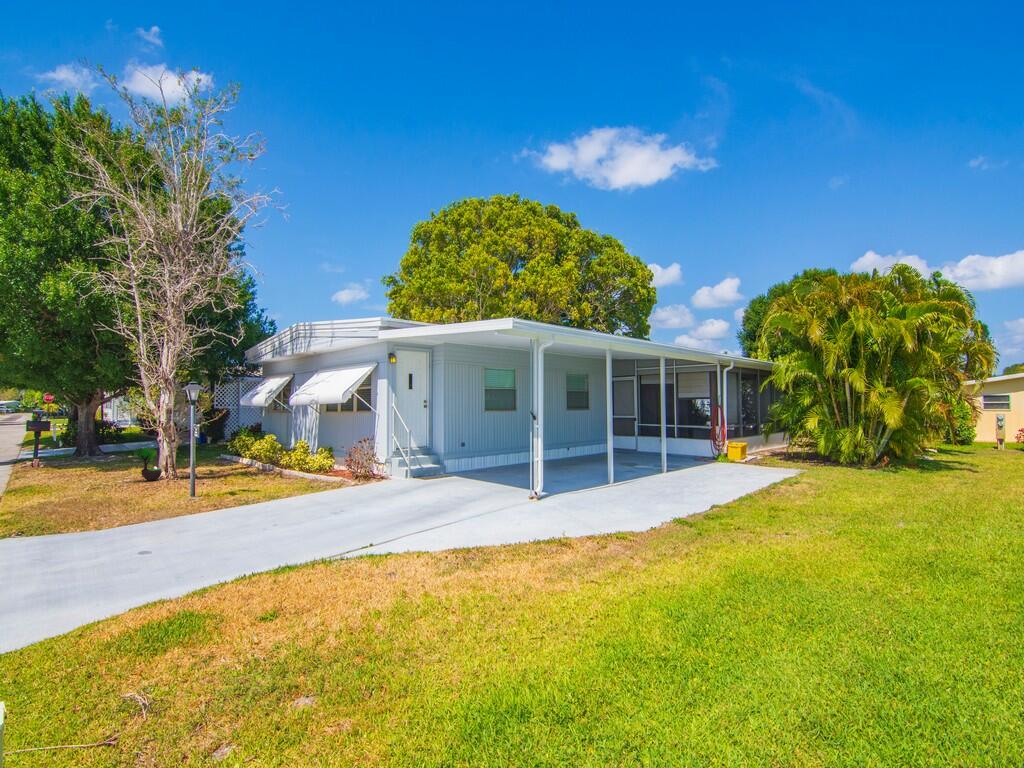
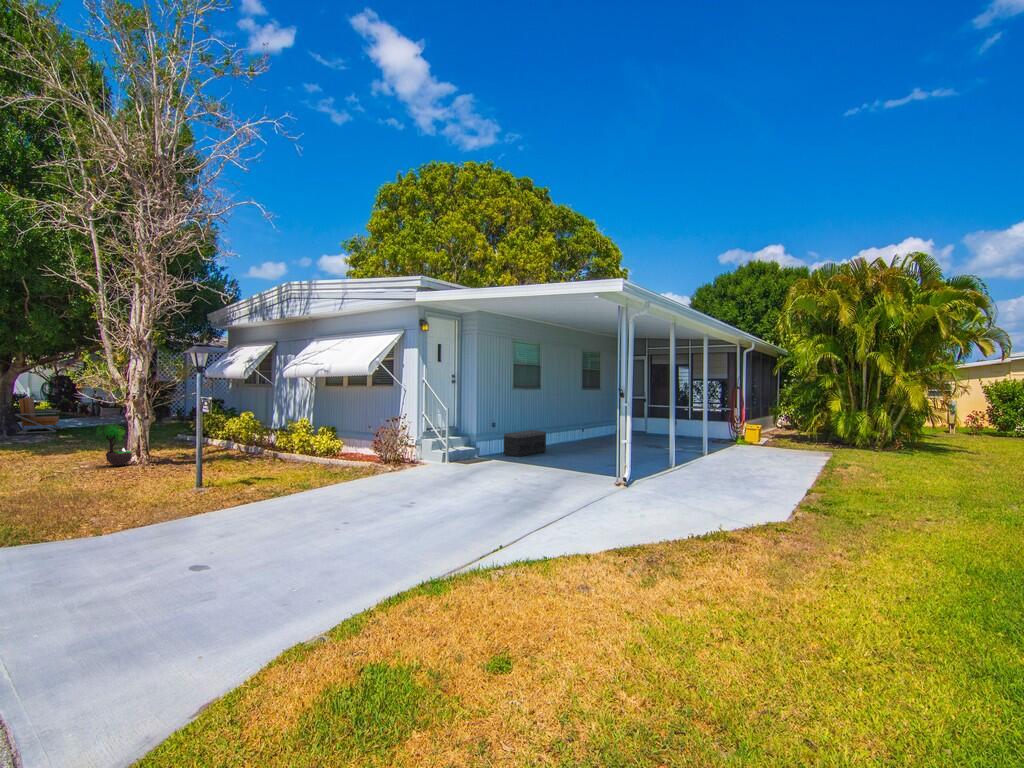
lounge chair: none [95,425,133,456] -> present [15,397,61,434]
storage bench: none [473,450,515,474] -> present [504,430,546,457]

